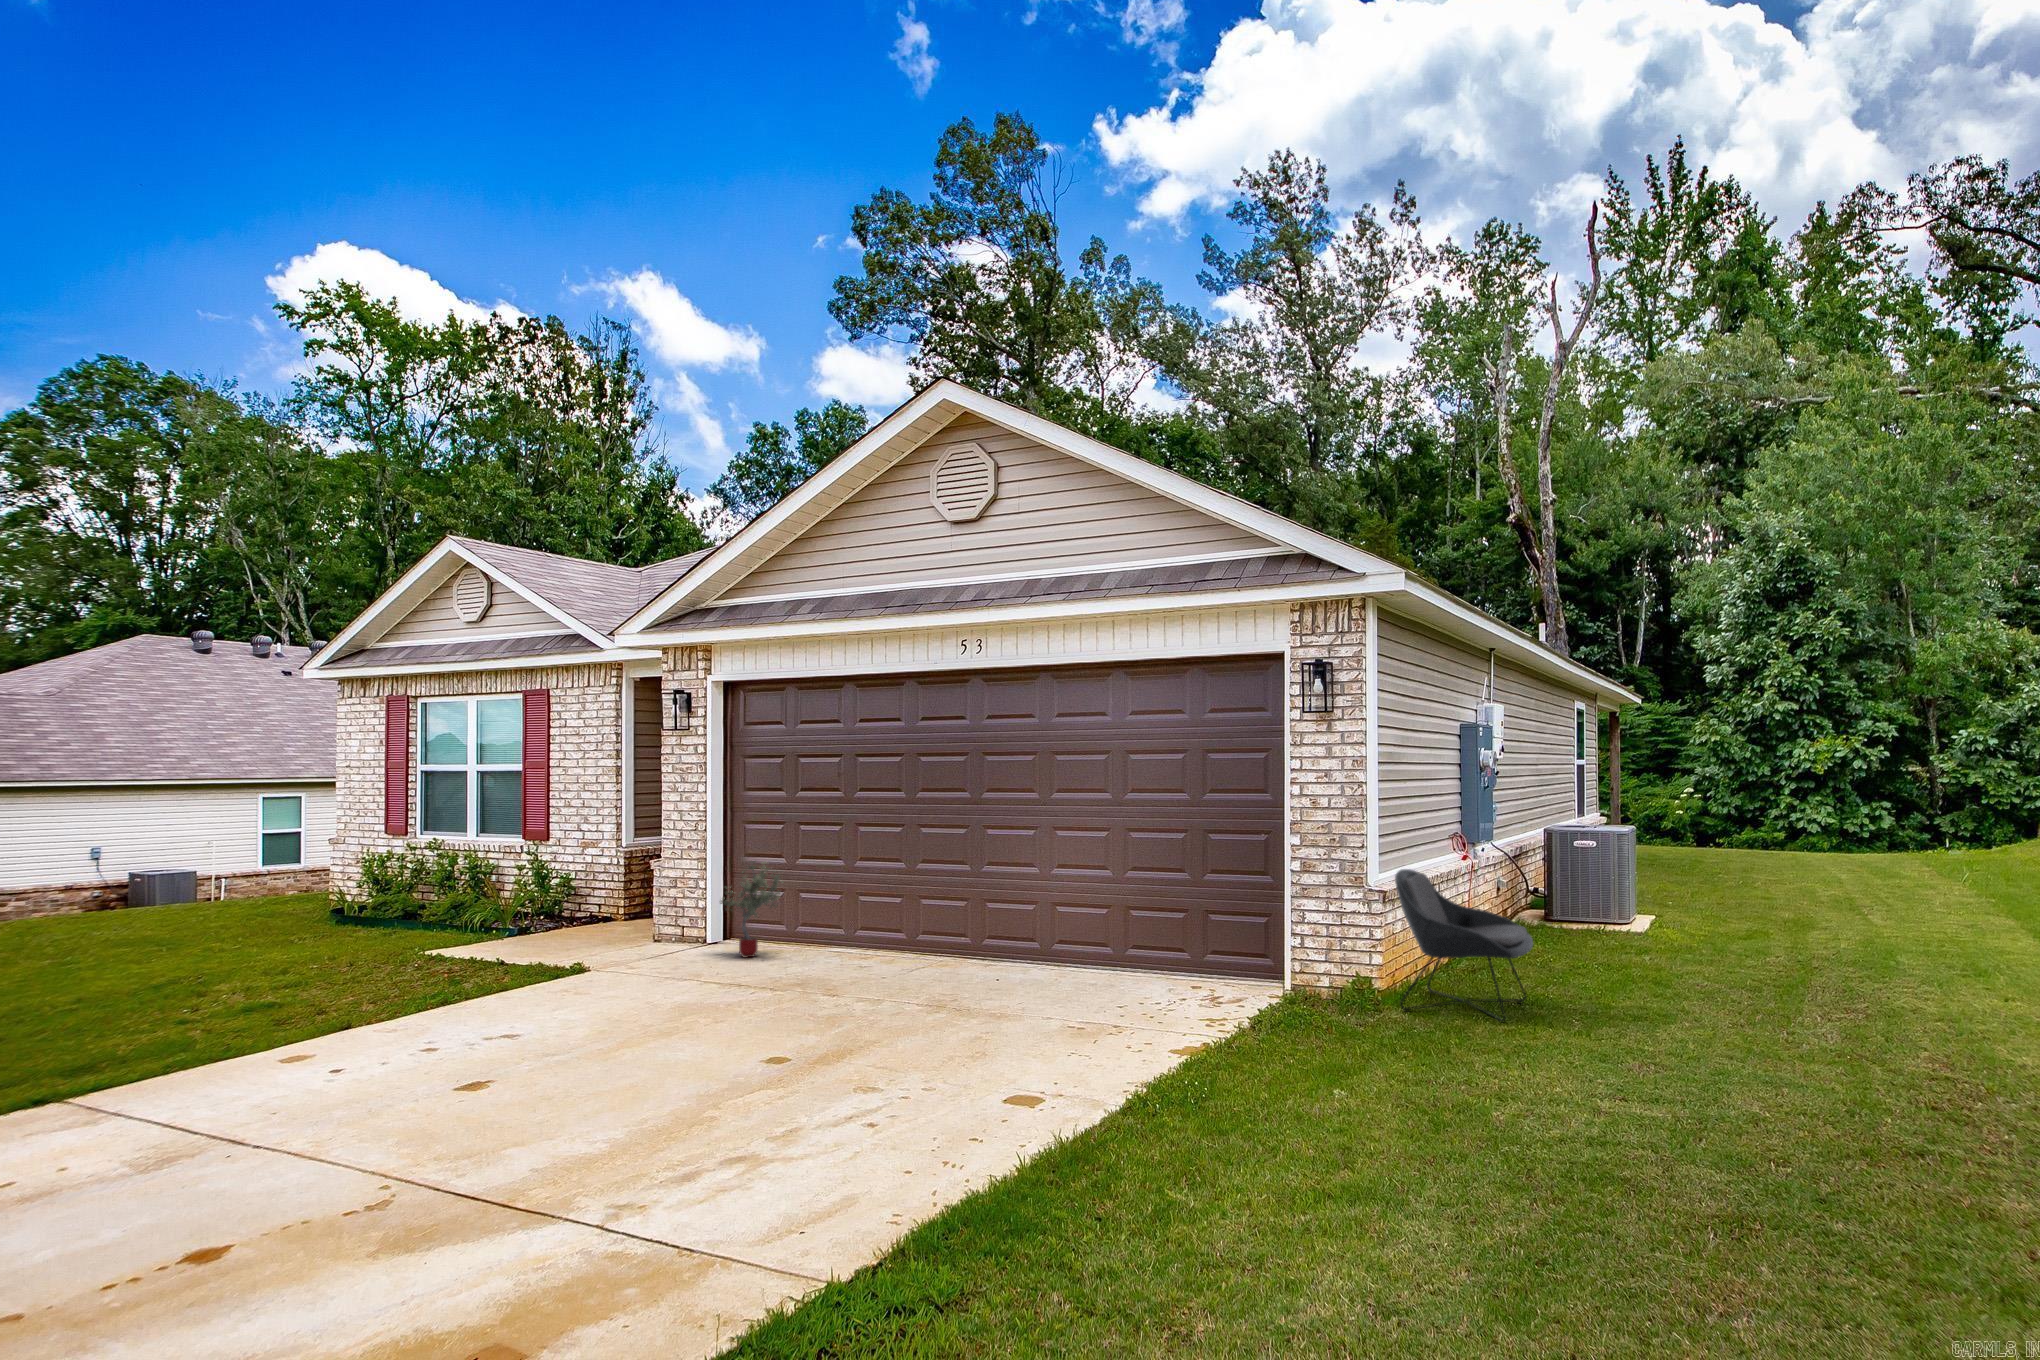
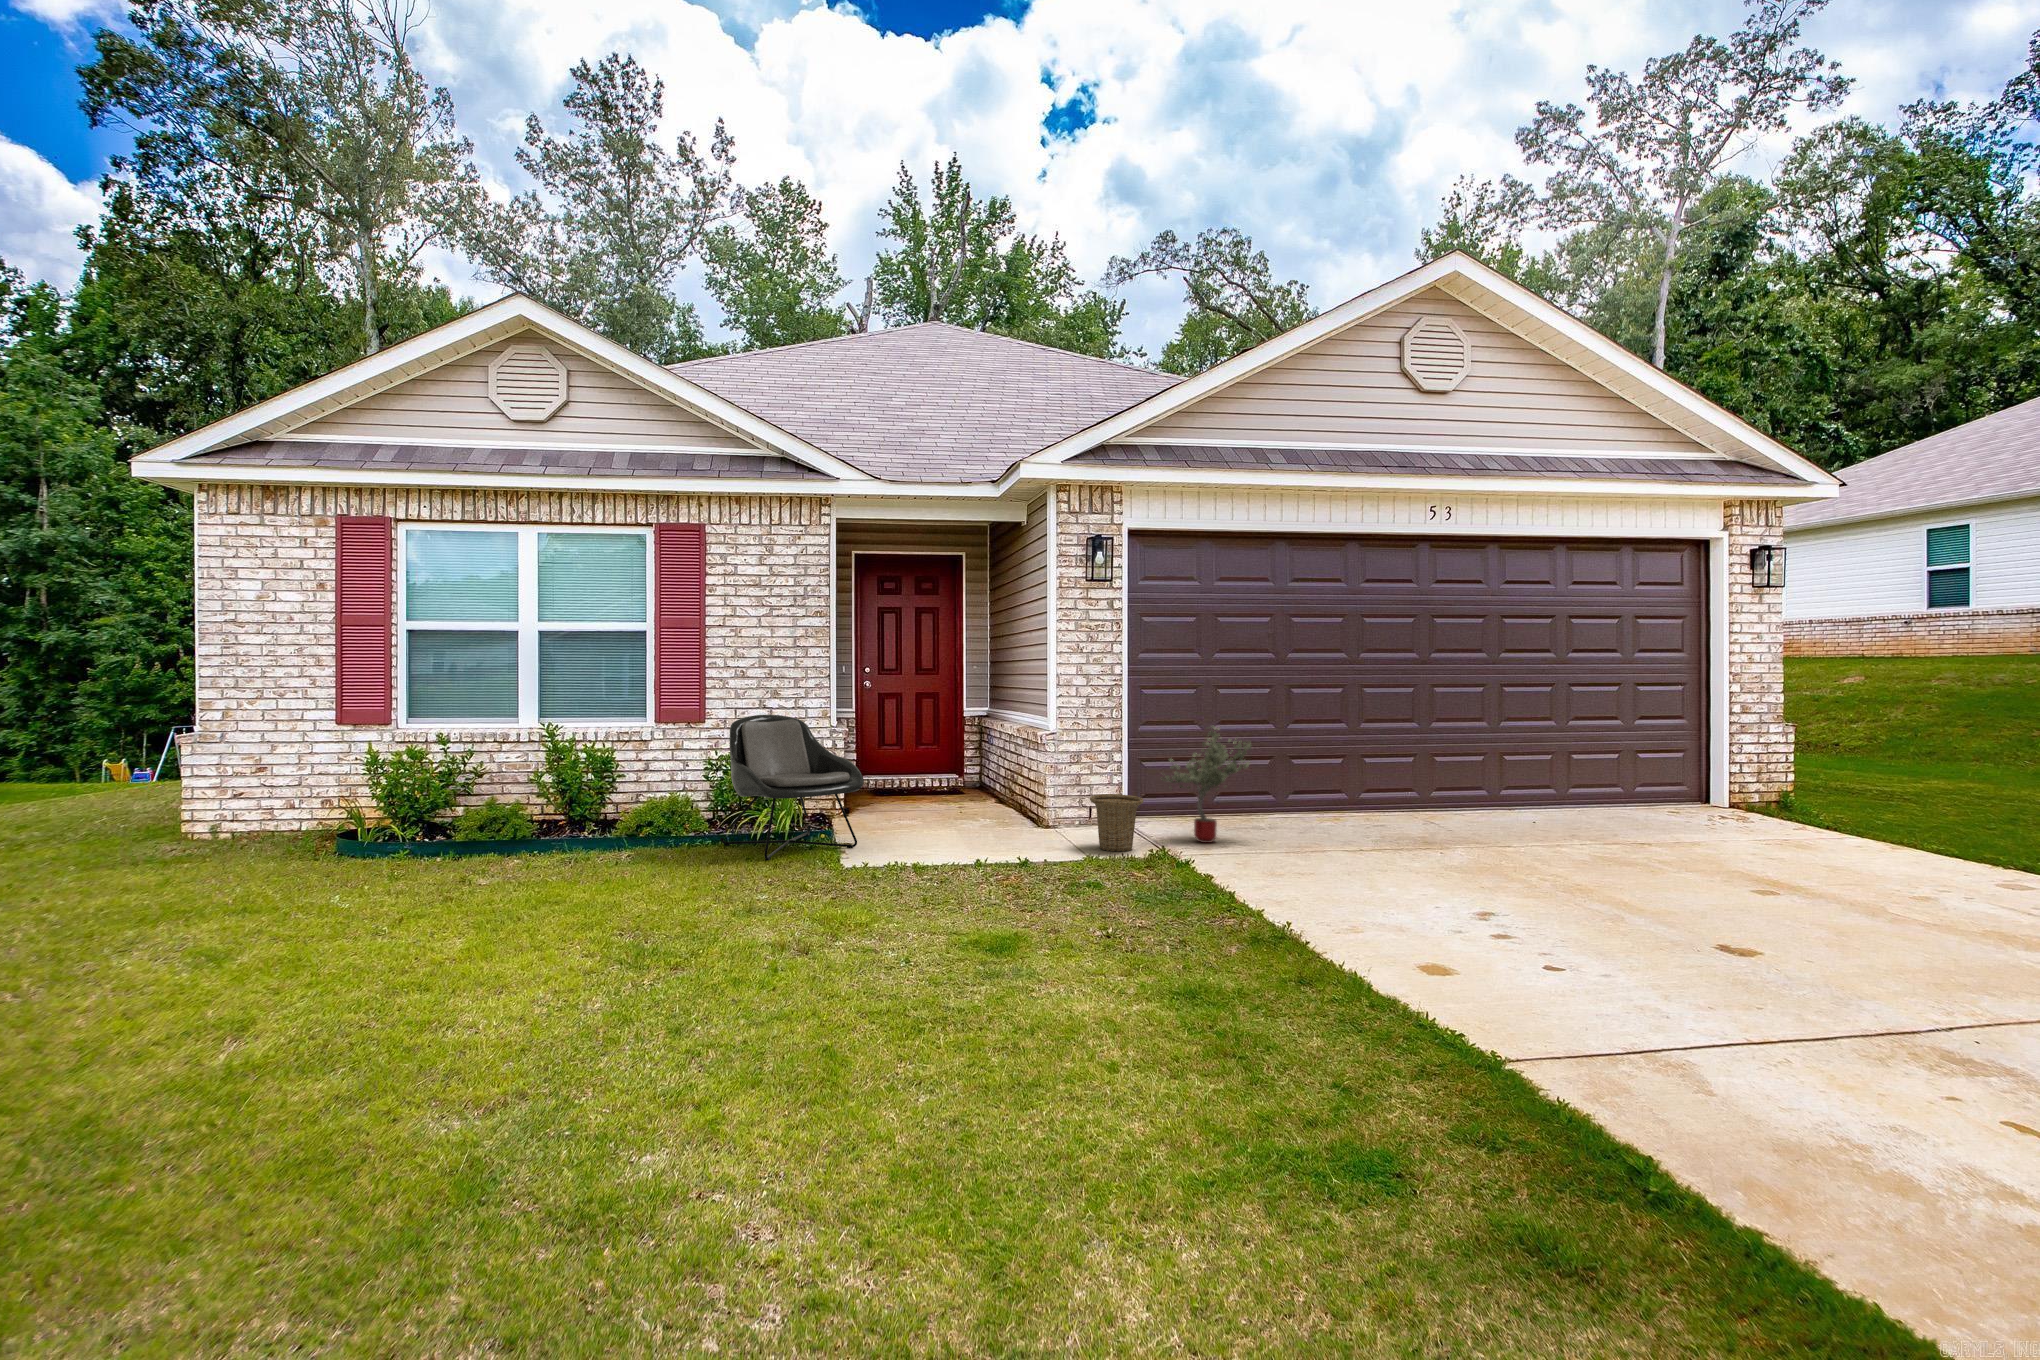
lounge chair: present [1395,869,1533,1022] -> present [721,715,864,860]
basket: none [655,911,697,955] -> present [1090,794,1143,852]

